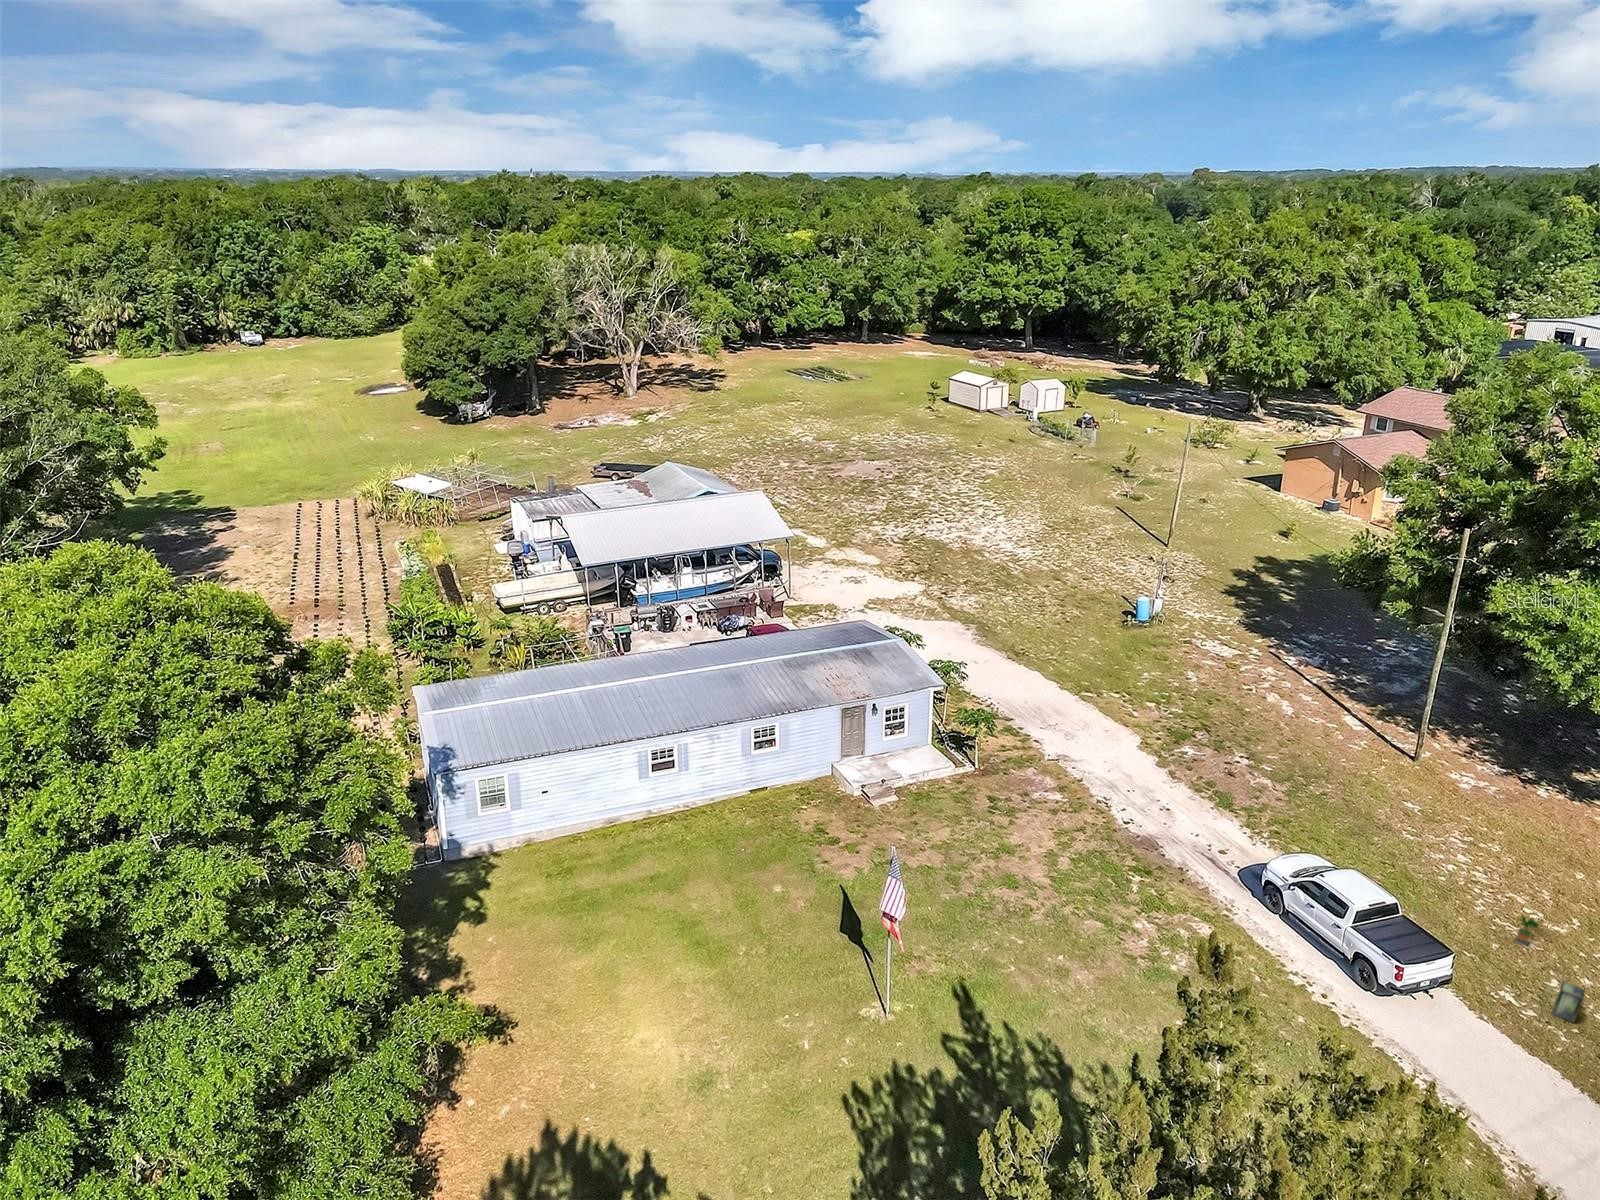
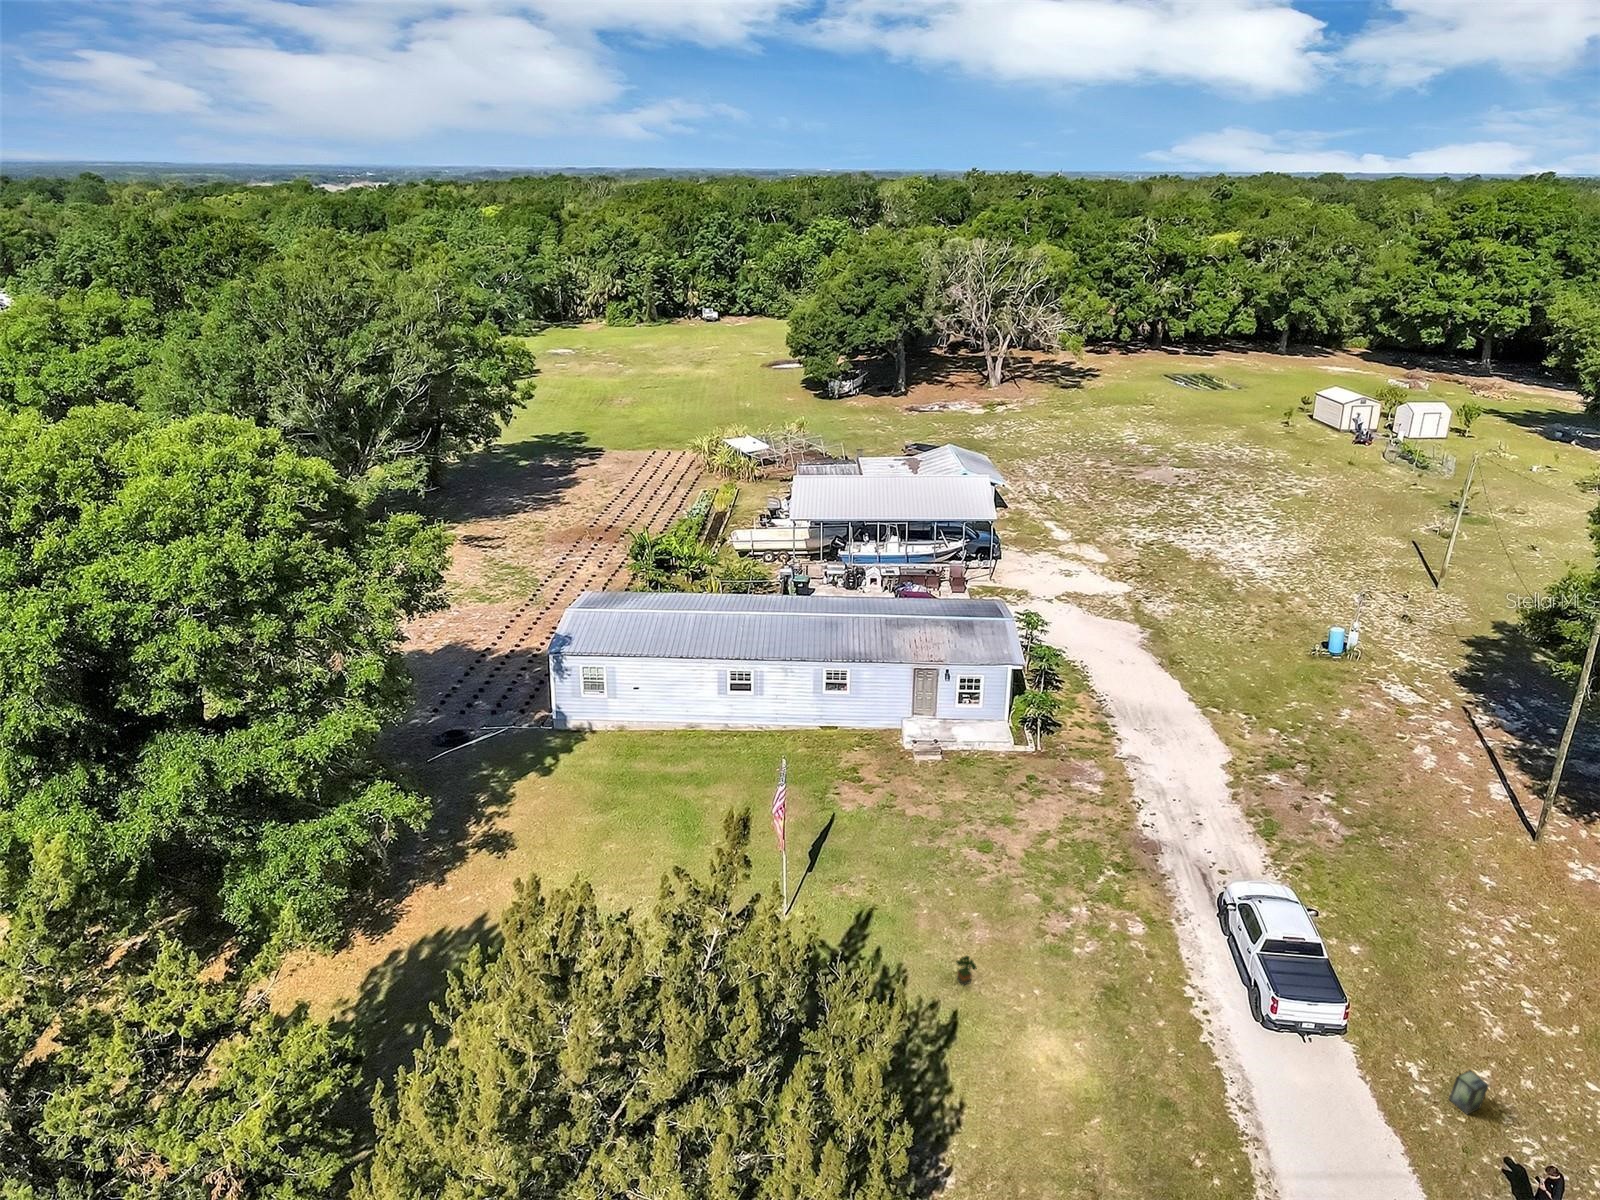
potted tree: present [1516,916,1539,946] -> present [956,956,977,985]

